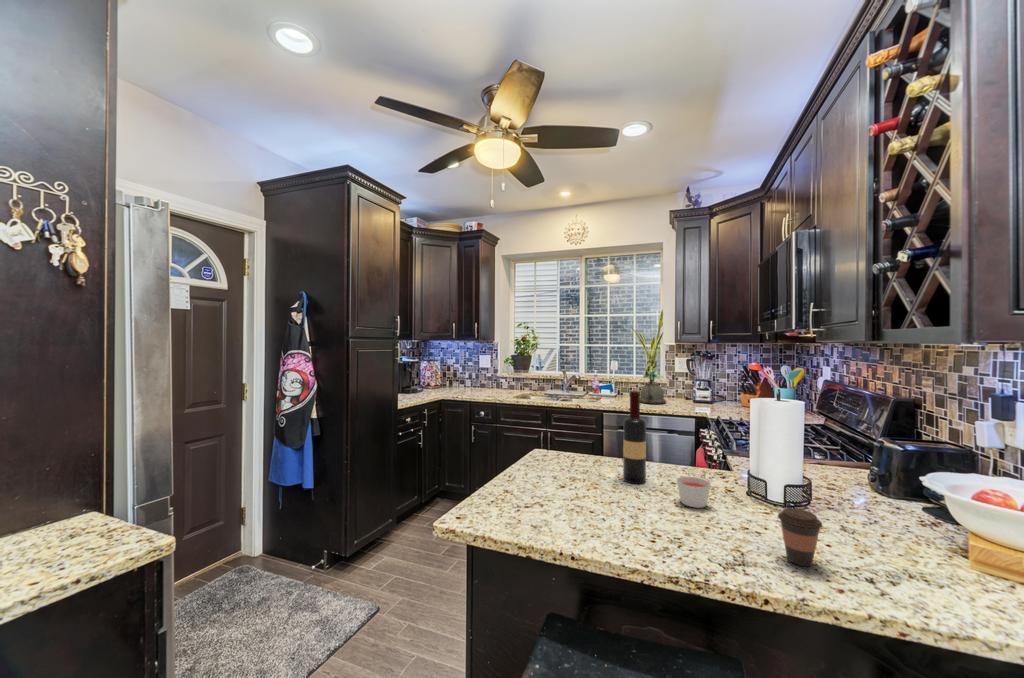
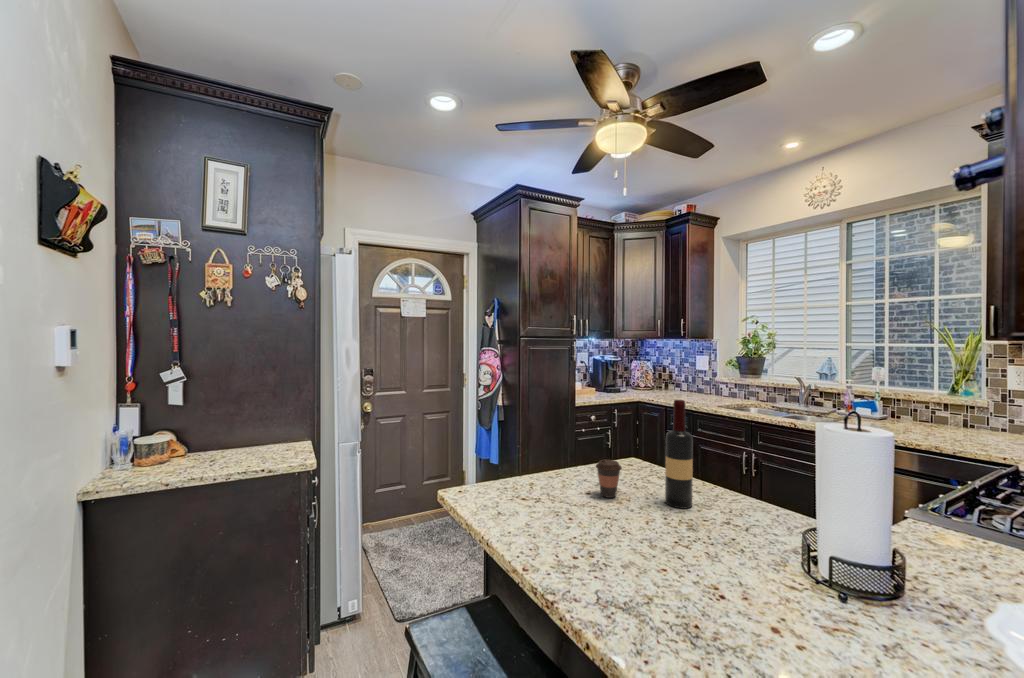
kettle: present [640,372,666,404] -> none [909,388,966,438]
candle: present [677,476,711,508] -> none [678,506,719,546]
coffee cup: present [778,508,822,566] -> present [596,460,622,498]

